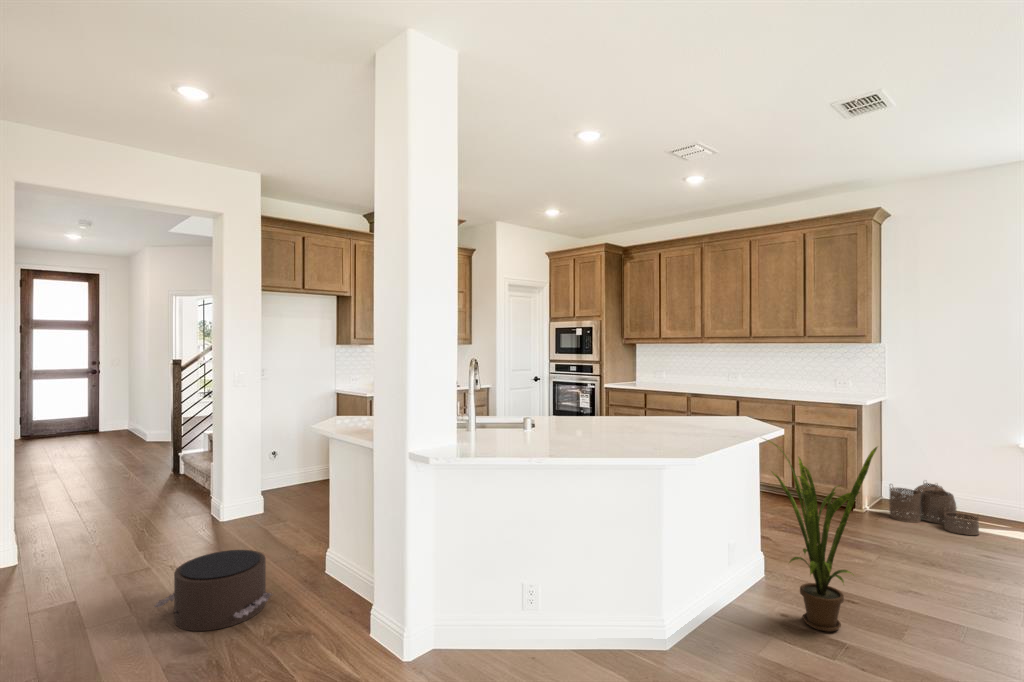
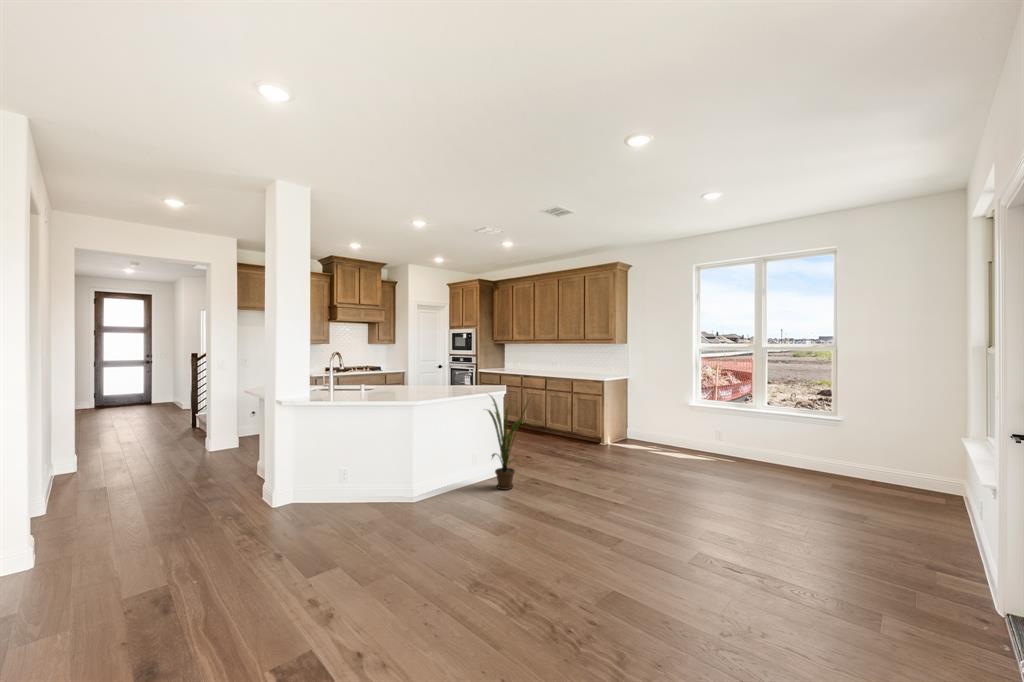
woven basket: present [889,483,979,535] -> none [615,426,654,455]
pouf: present [154,550,272,631] -> none [157,453,223,490]

